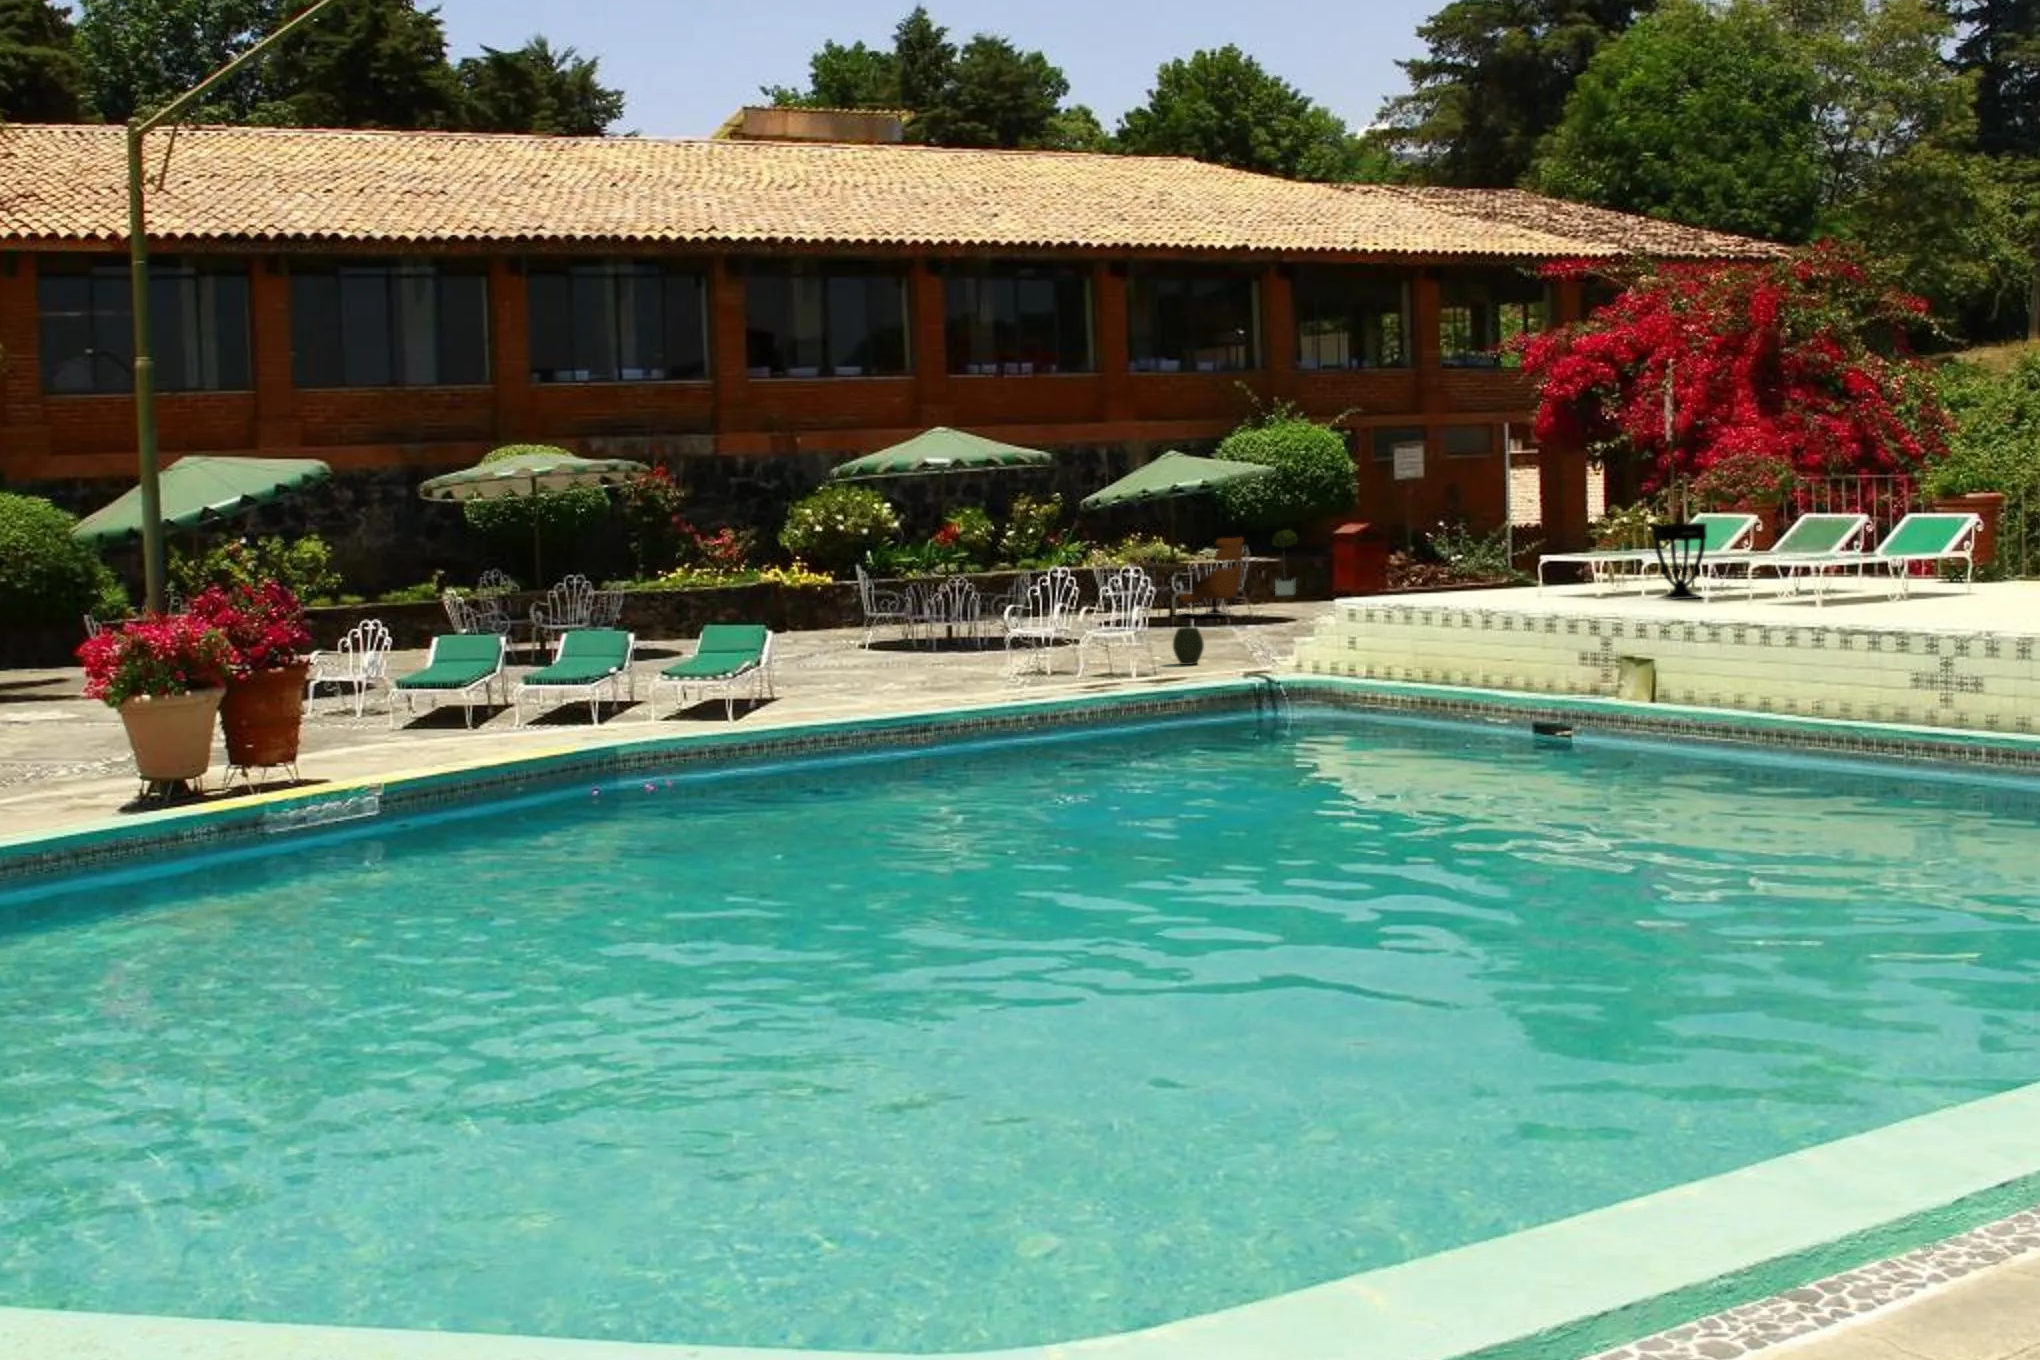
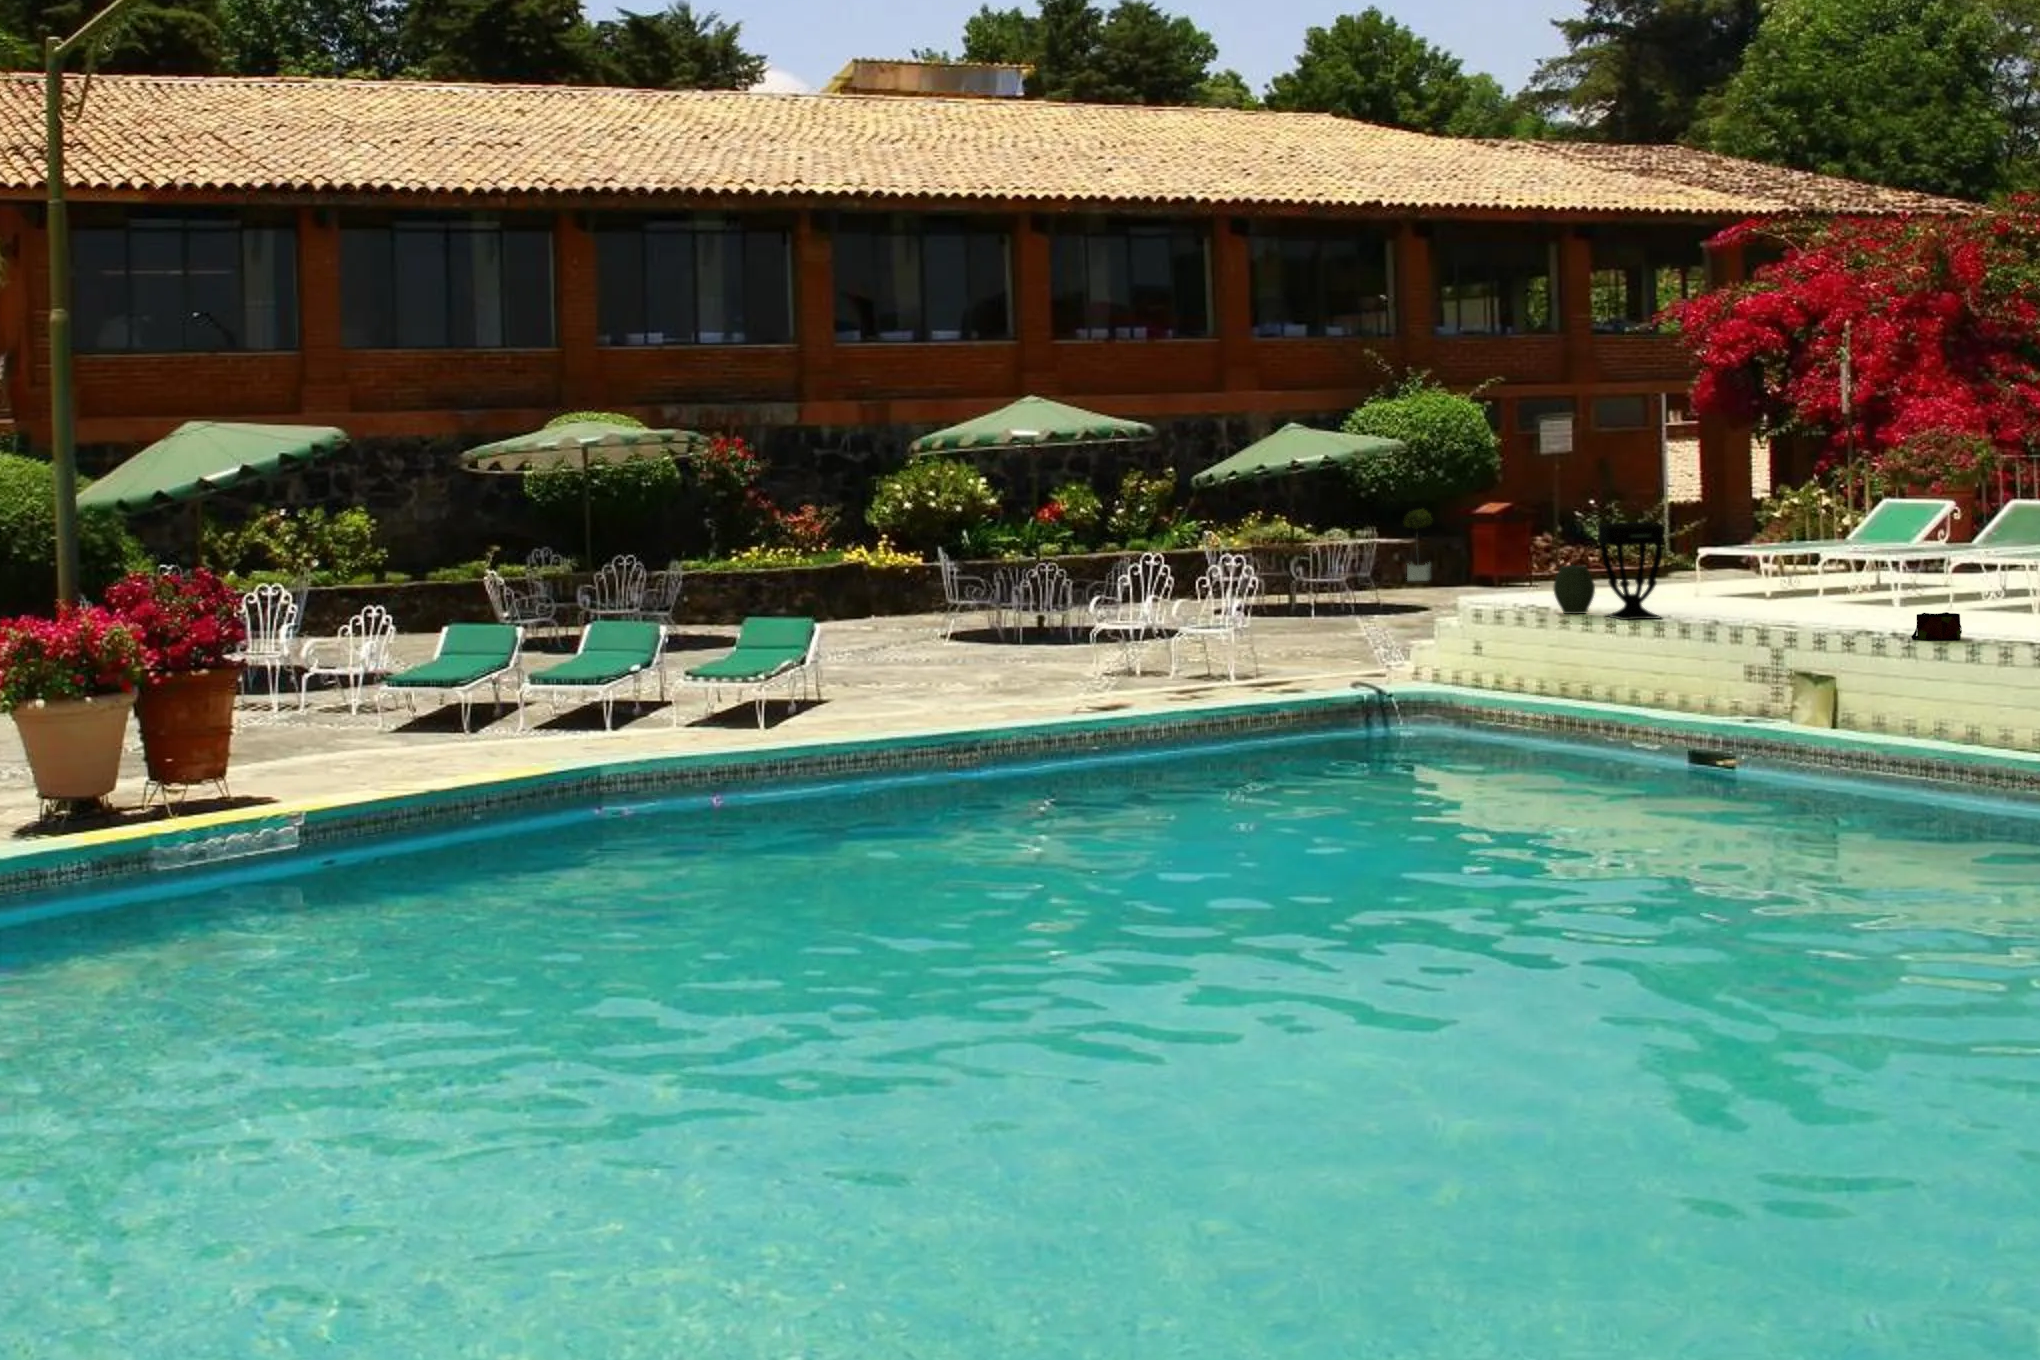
side table: present [1653,523,1707,600] -> present [1598,522,1664,620]
lounge chair: present [1180,537,1244,617] -> none [1279,518,1366,609]
bag: none [1716,603,1756,627] -> present [1911,612,1962,641]
woven basket: present [1173,626,1204,665] -> present [1554,564,1595,614]

